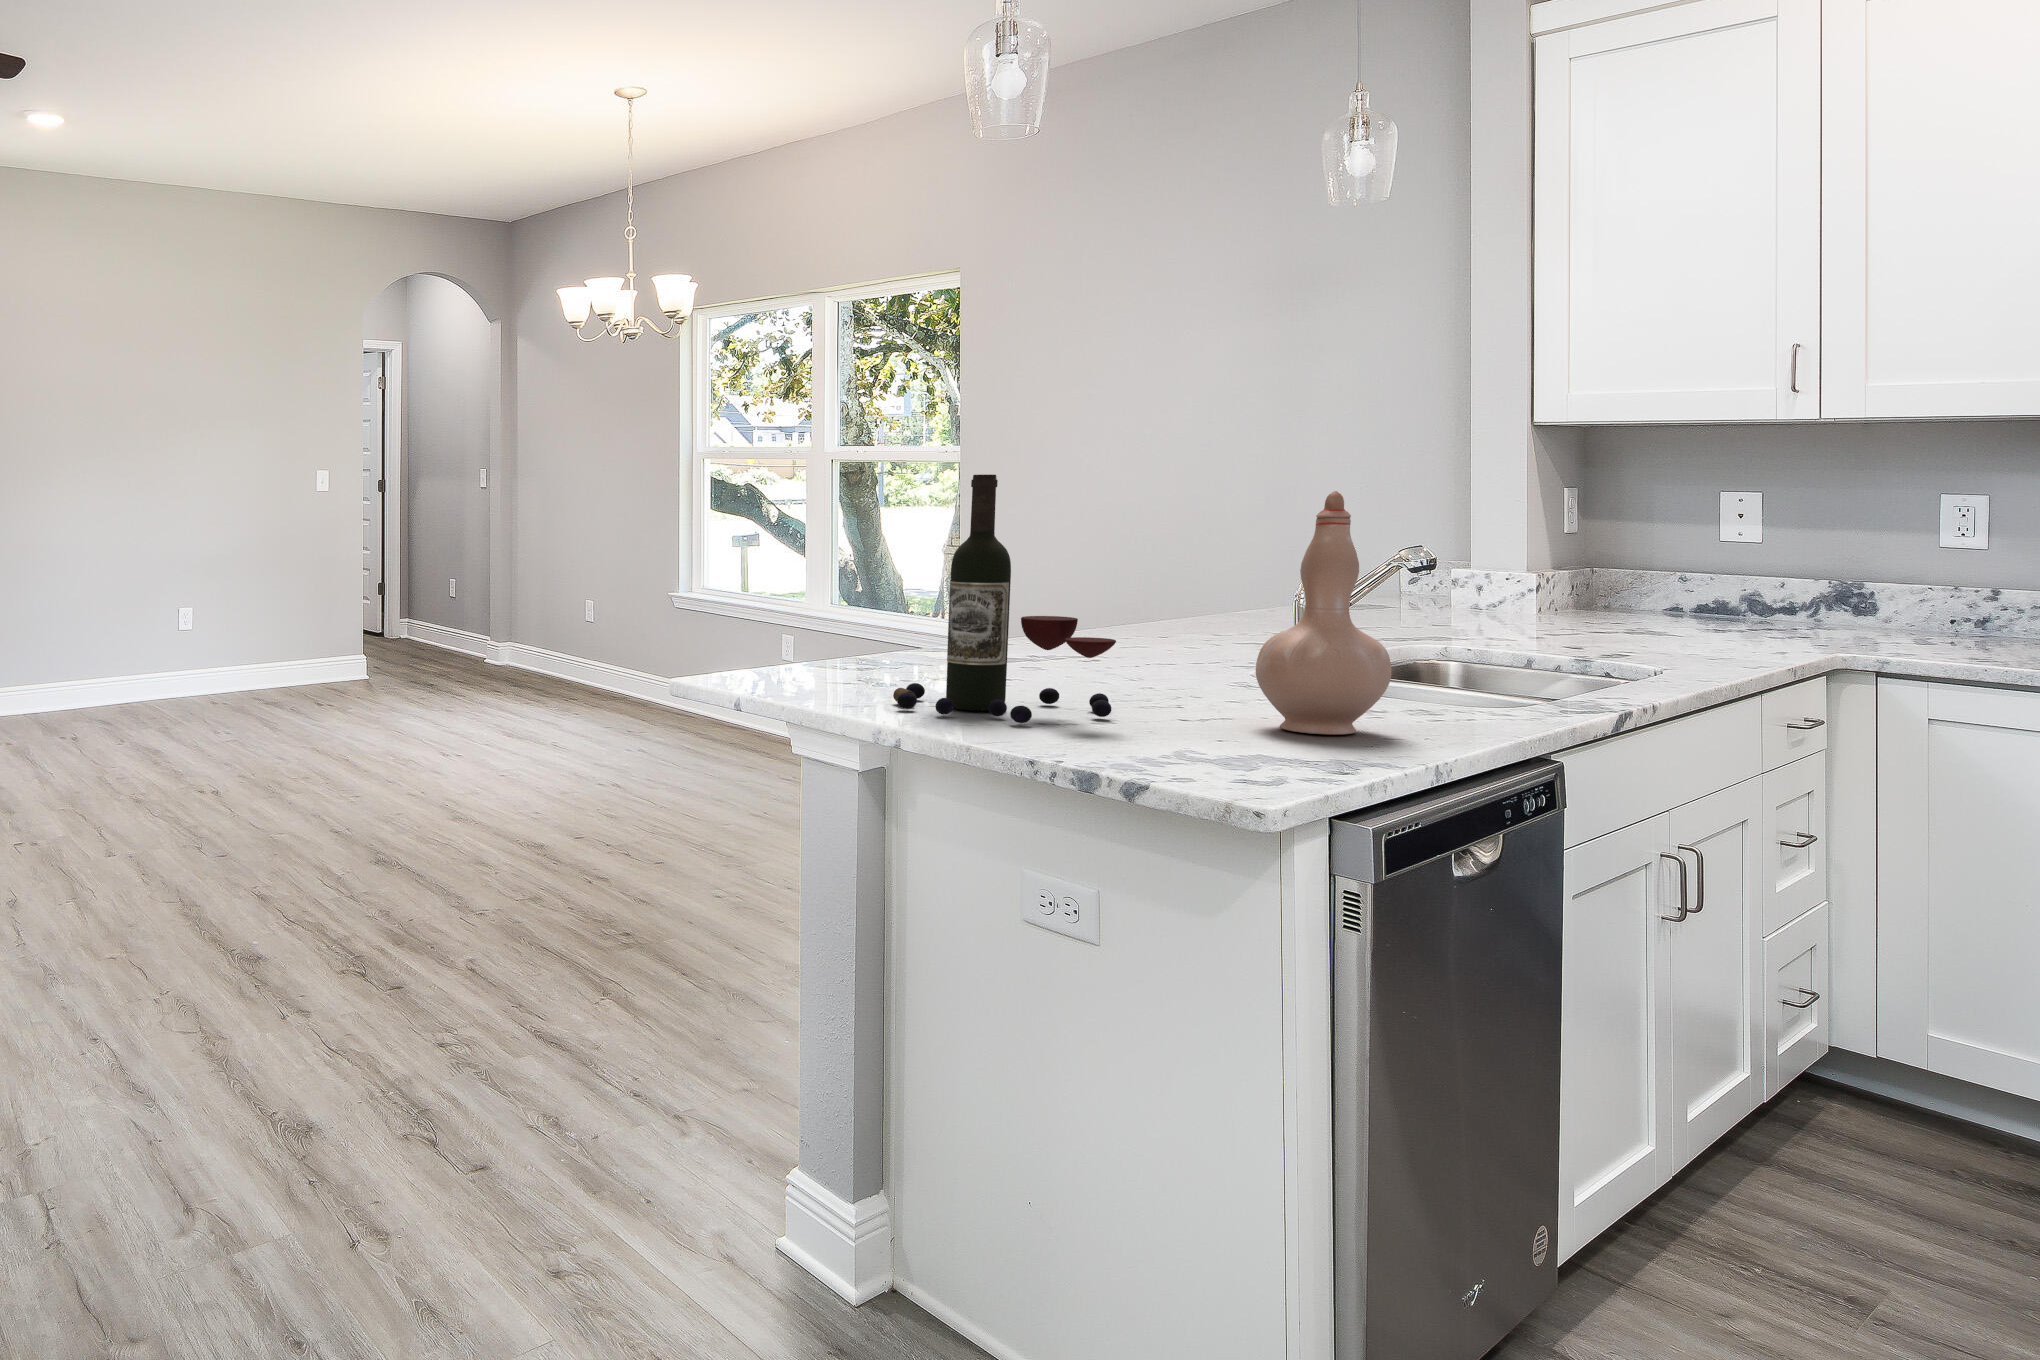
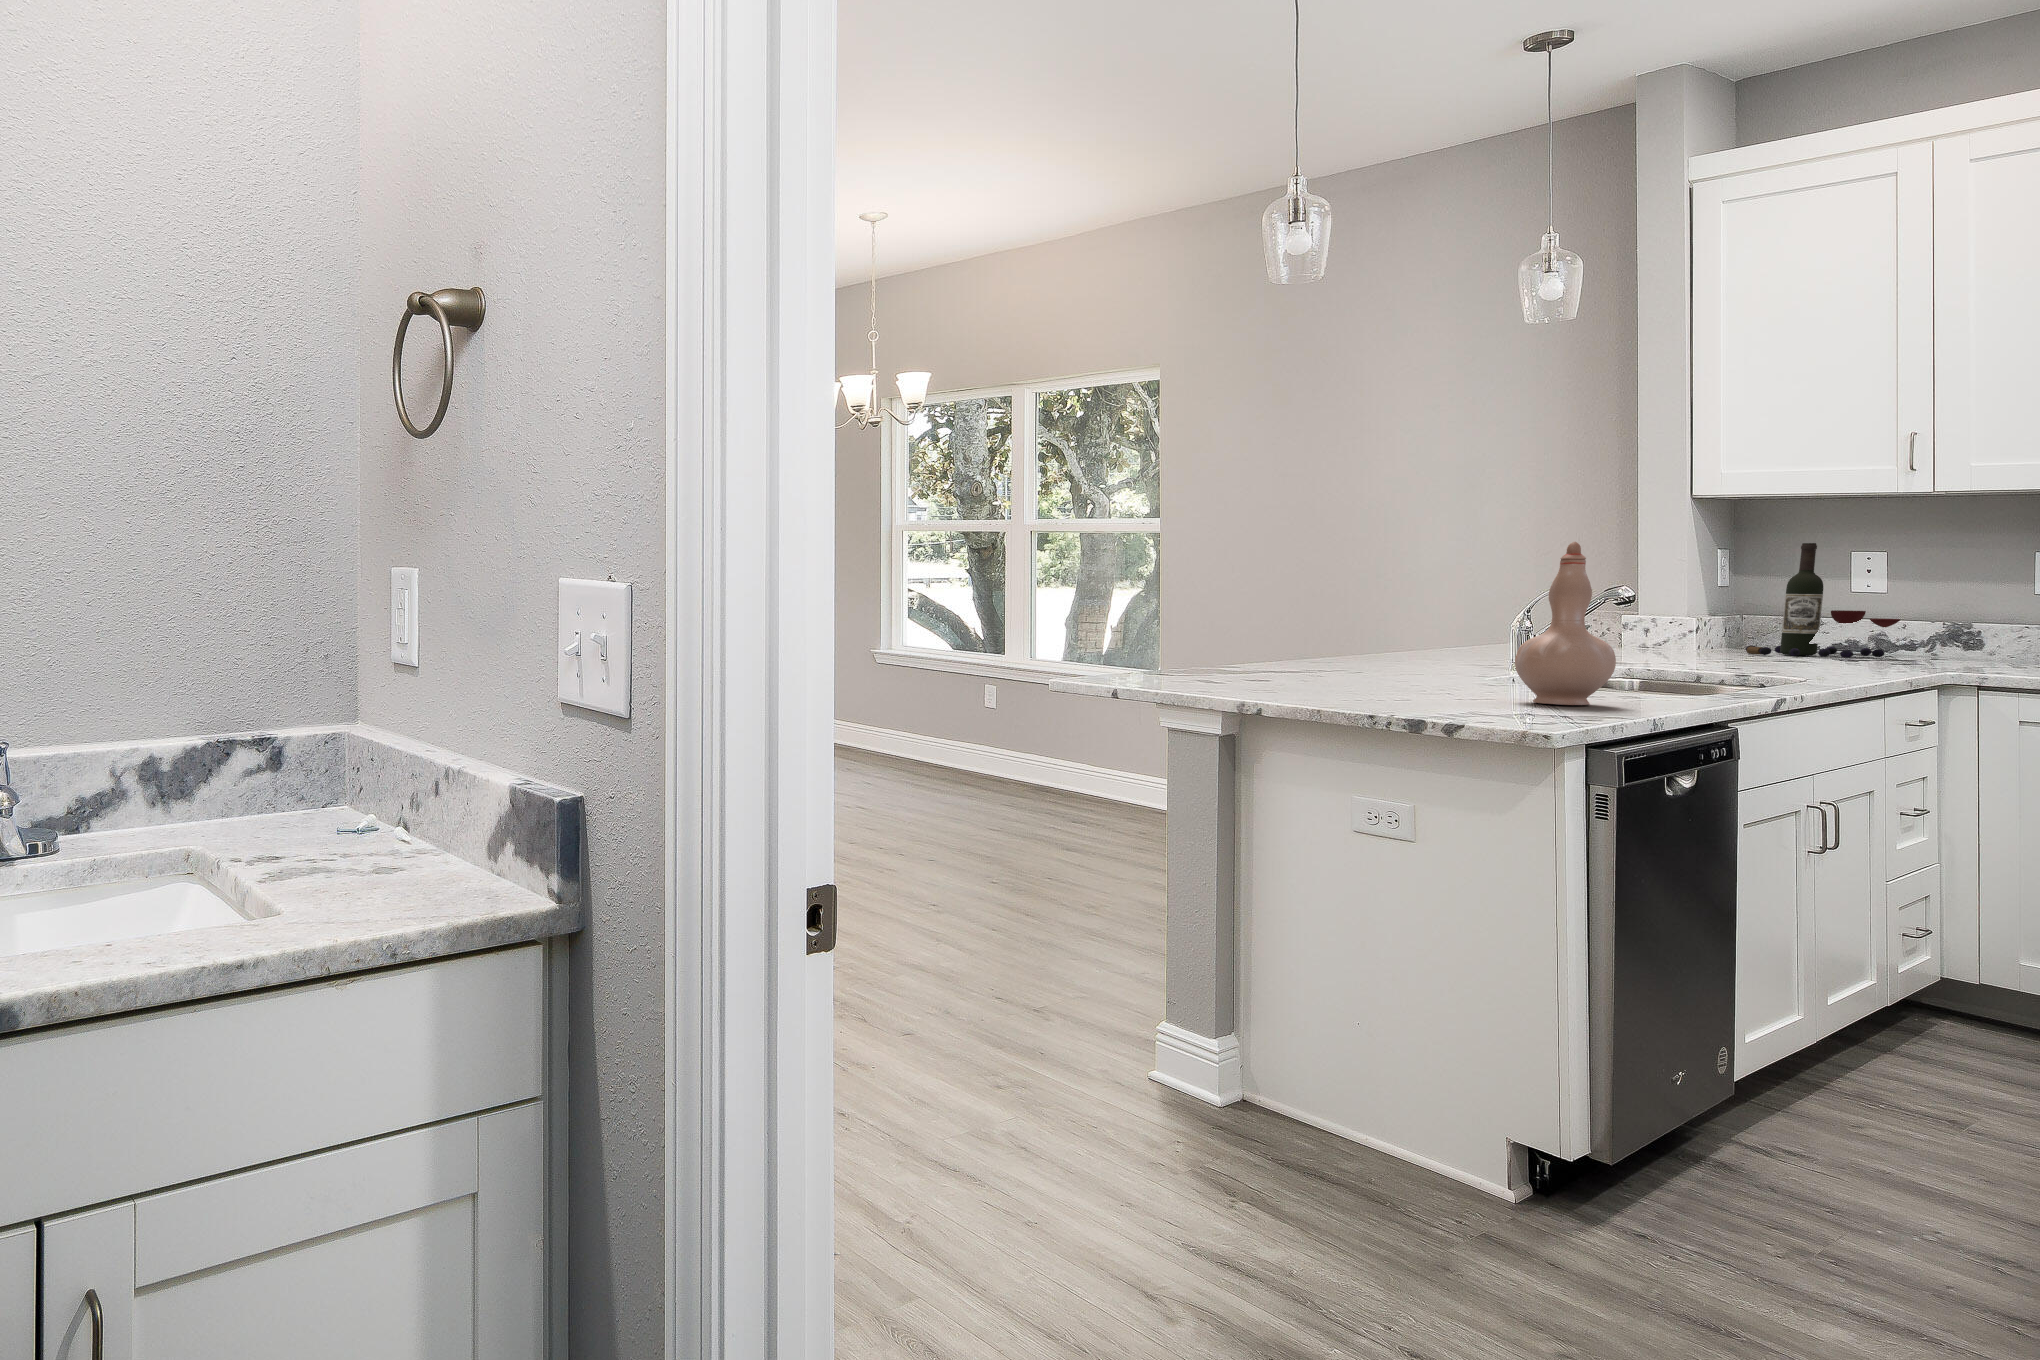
wine bottle: present [893,475,1116,723] -> present [1746,543,1900,658]

